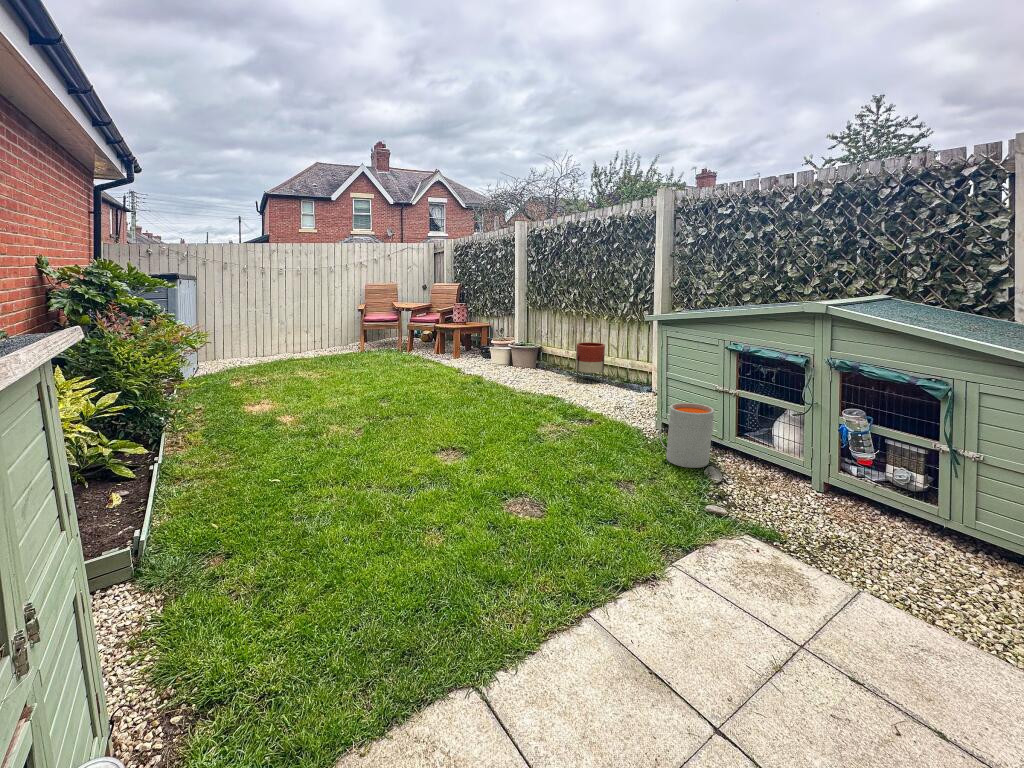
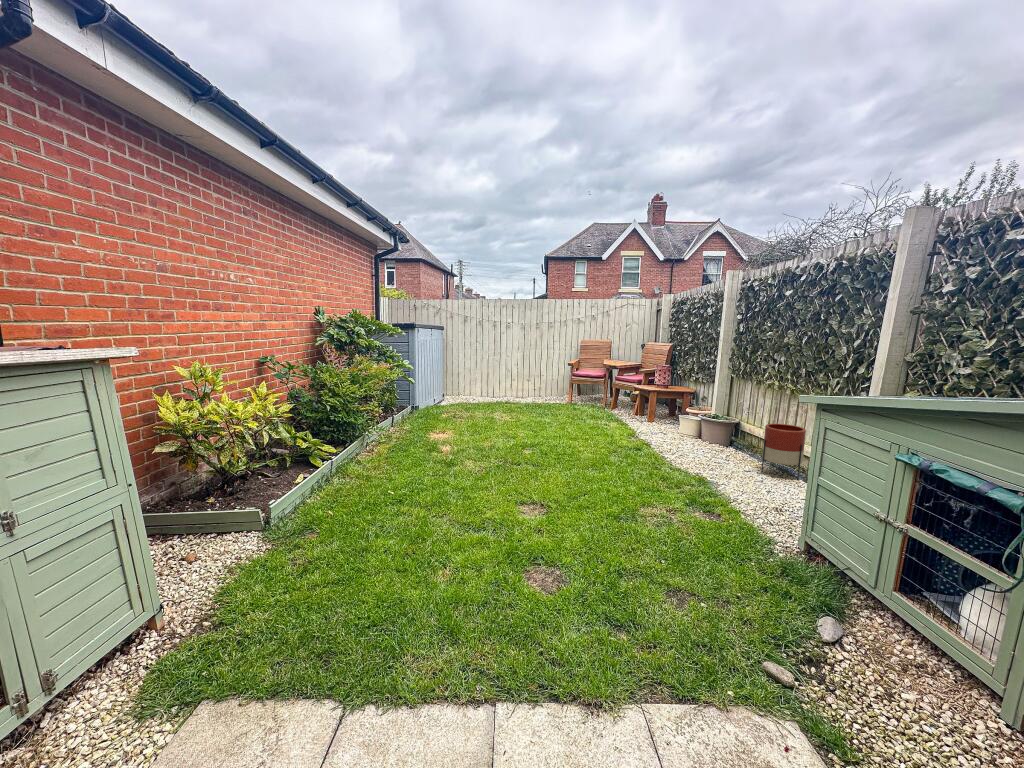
bucket: present [659,403,714,468] -> none [769,535,857,645]

